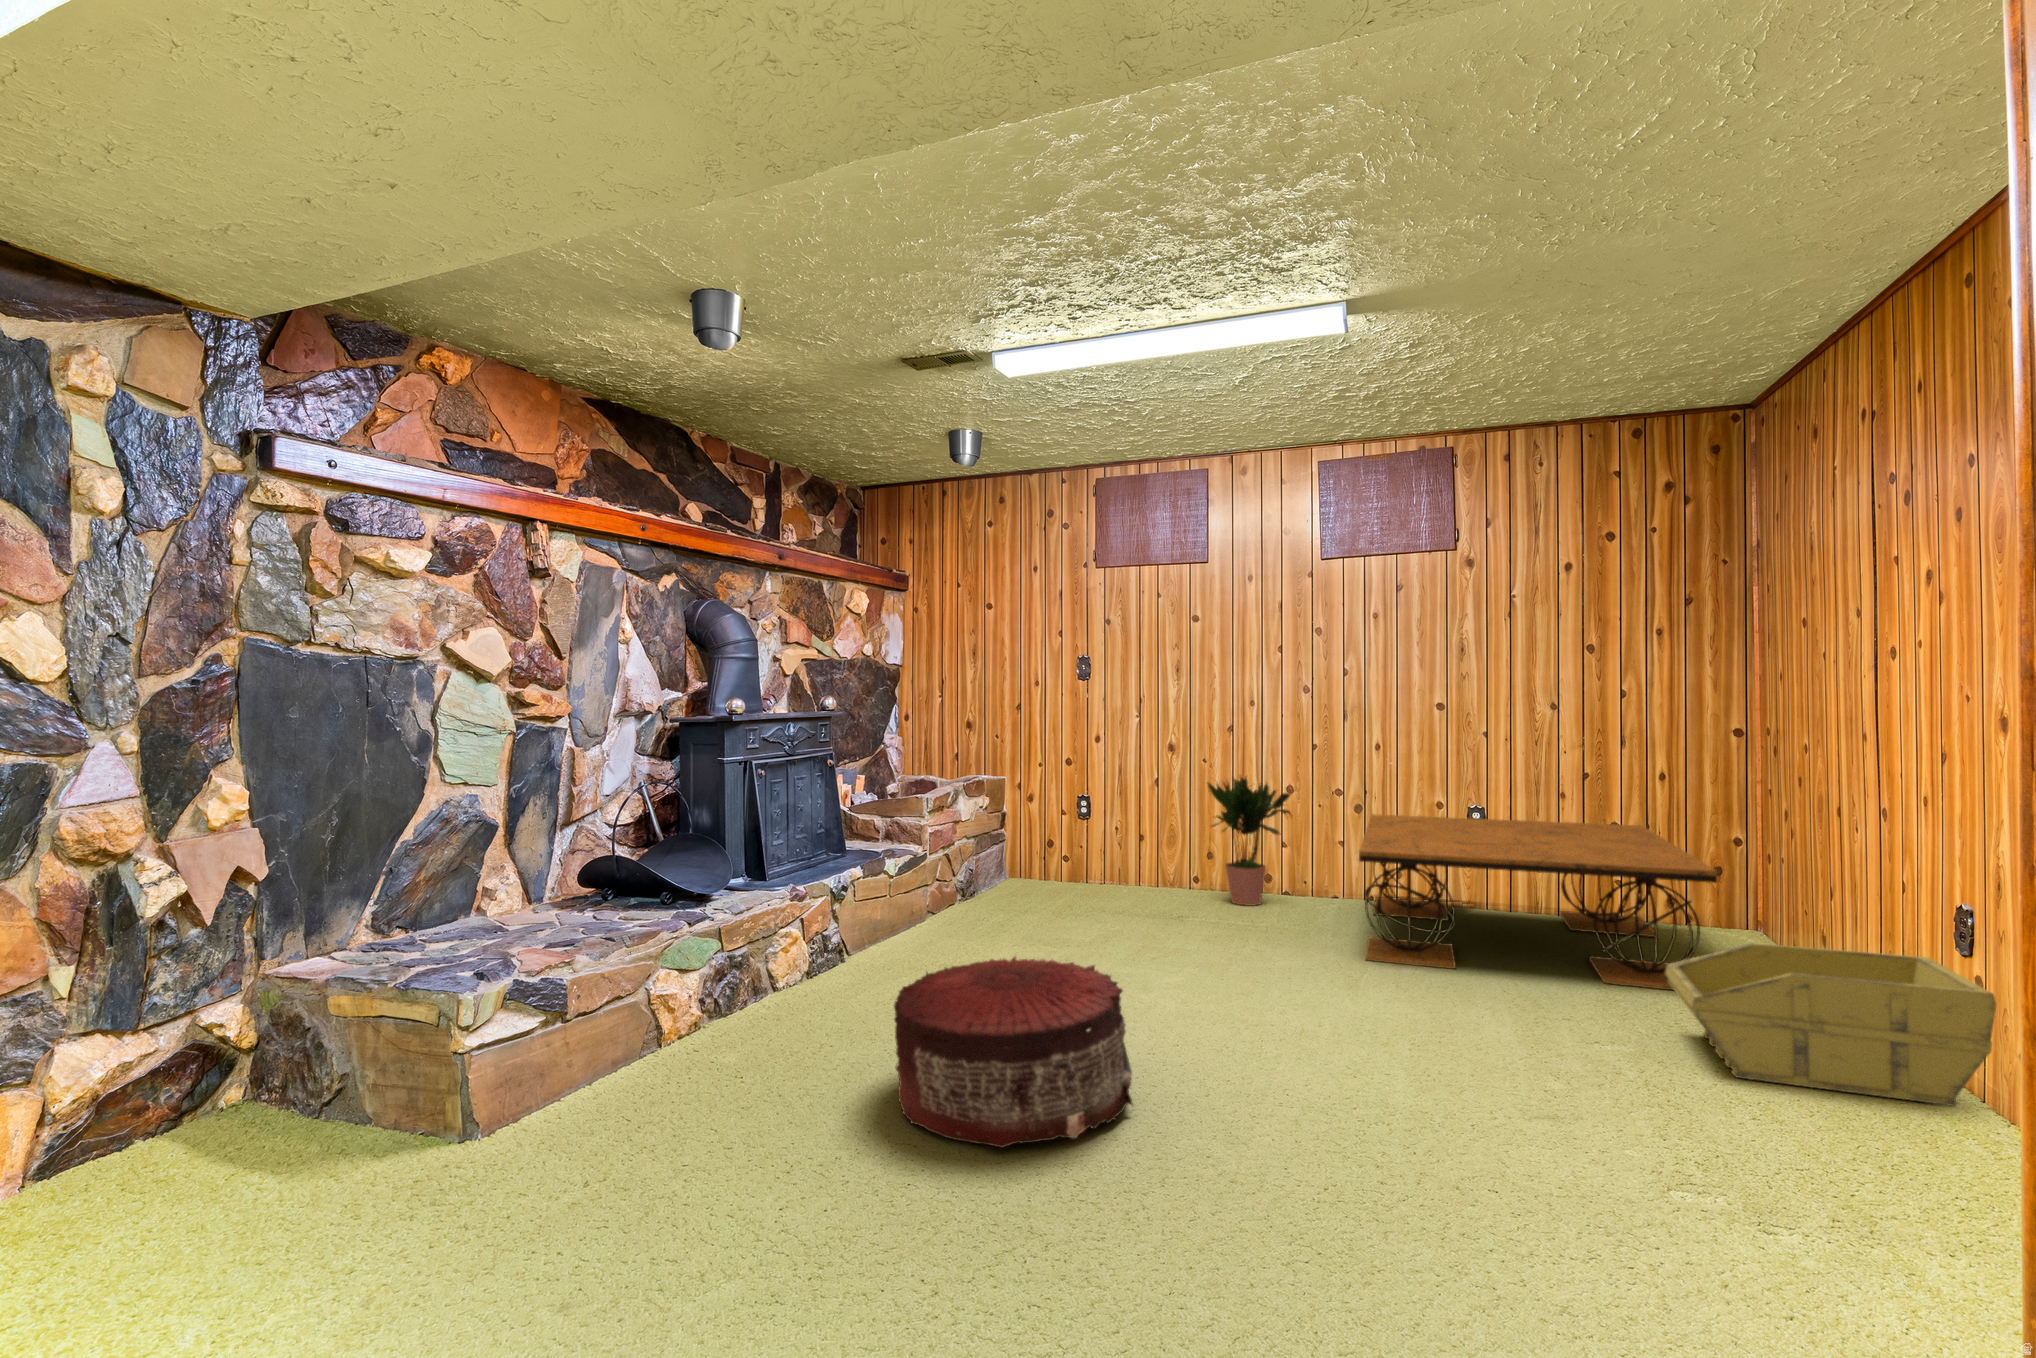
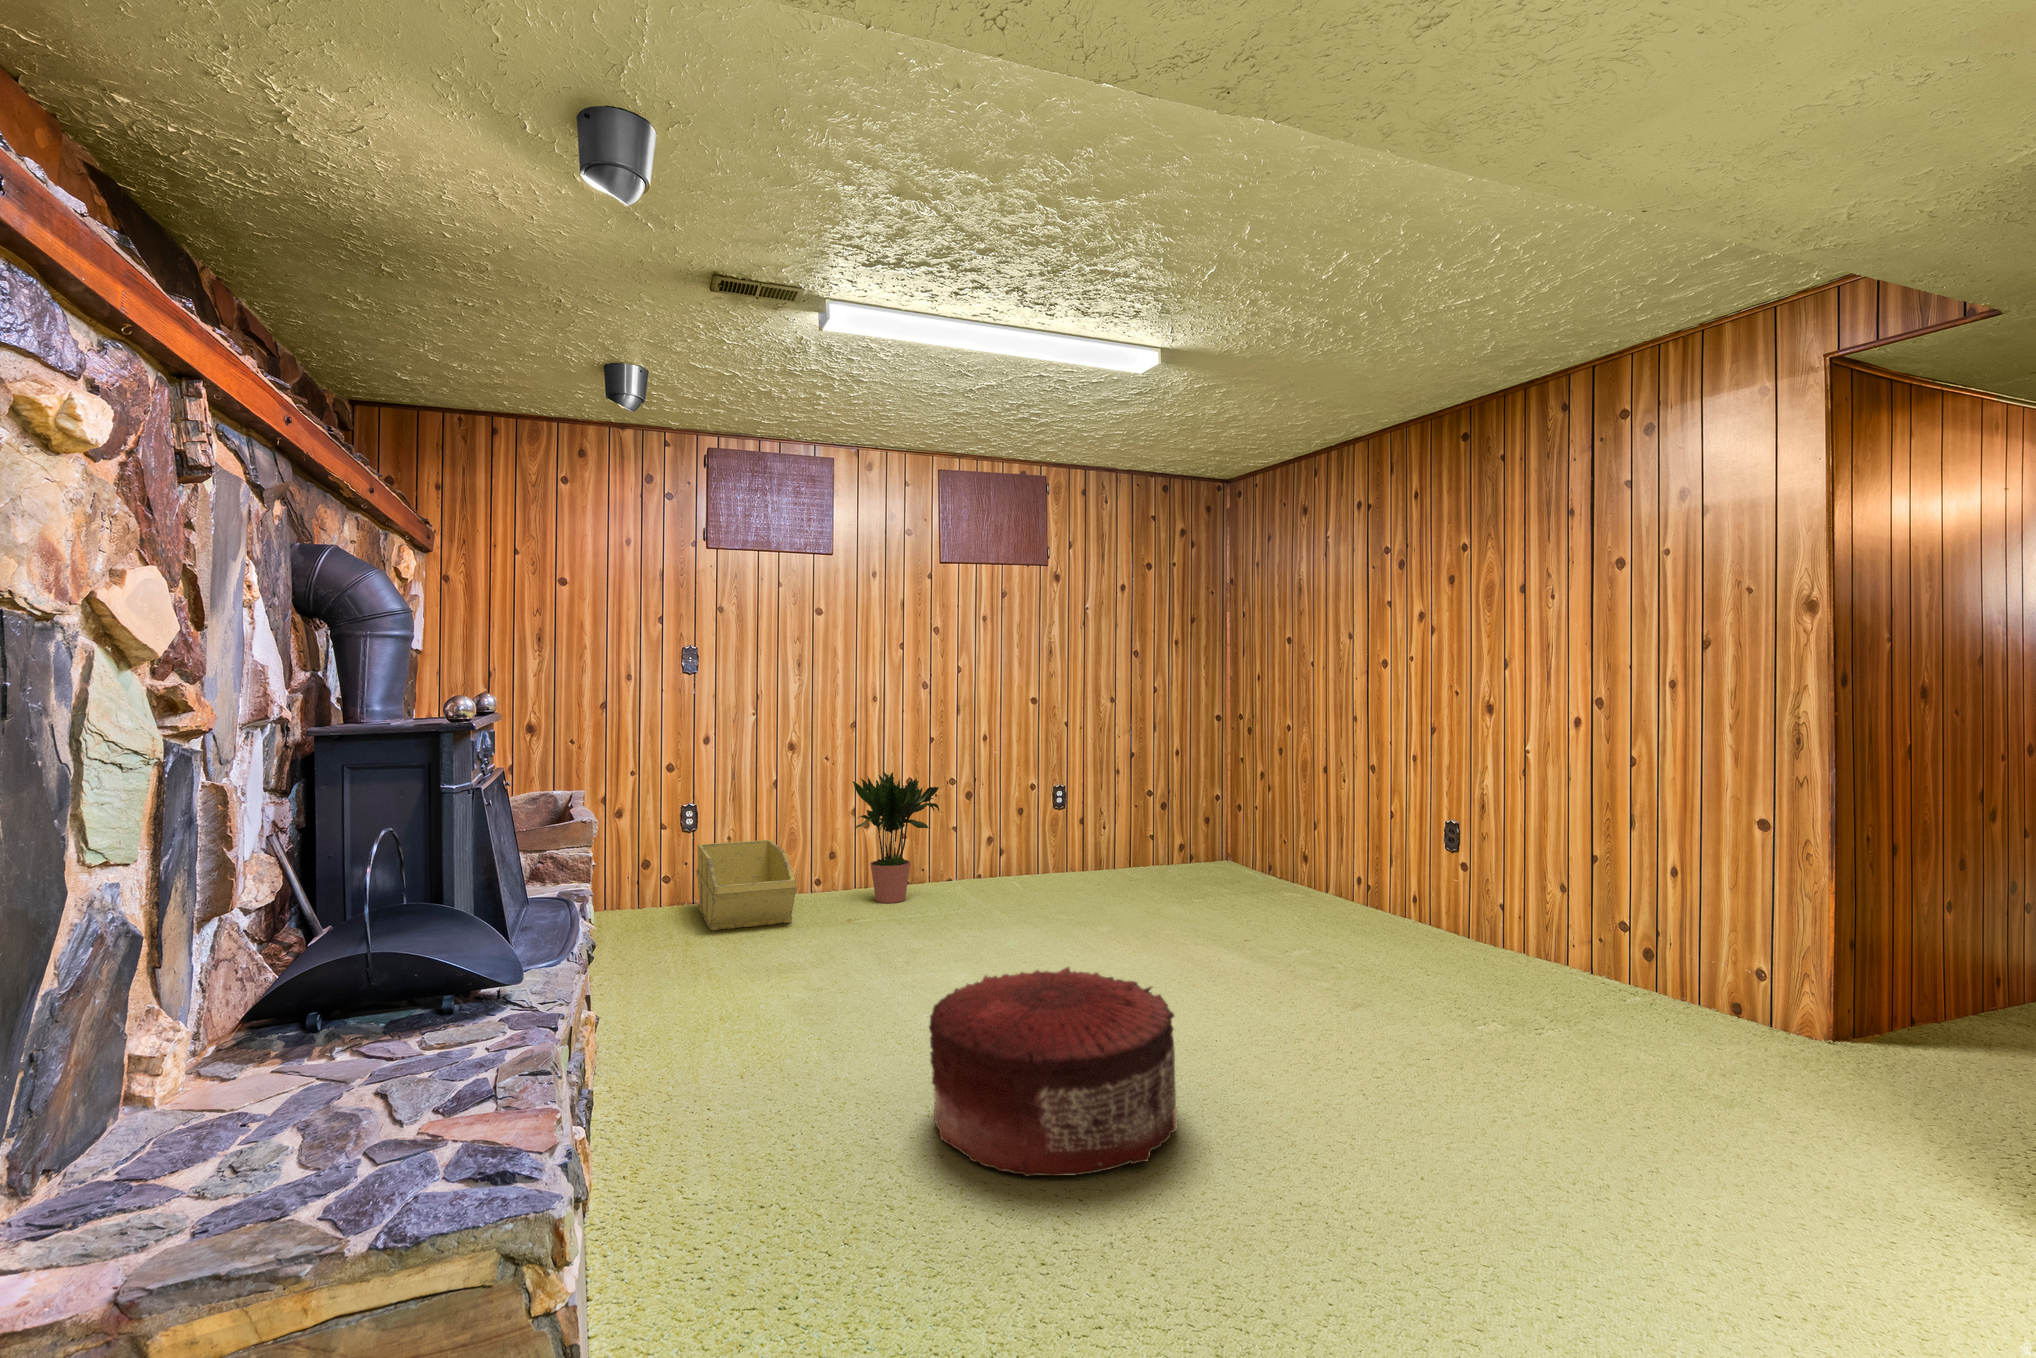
coffee table: present [1359,814,1717,990] -> none [982,793,1292,930]
storage bin: present [1665,943,1996,1106] -> present [697,840,797,930]

